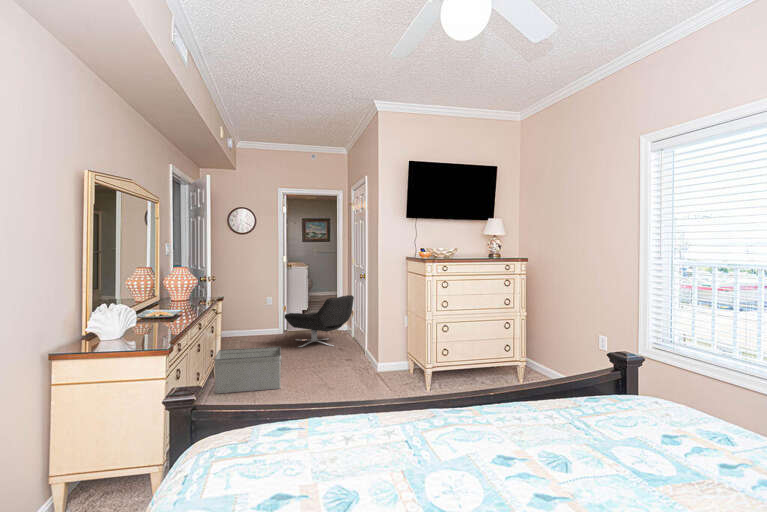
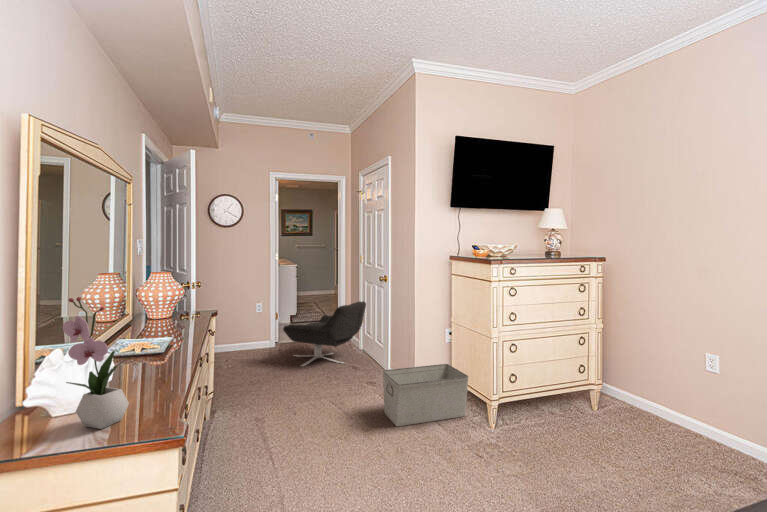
flower arrangement: none [108,276,147,347] -> present [63,297,132,429]
storage bin: present [214,347,282,394] -> present [383,364,469,426]

